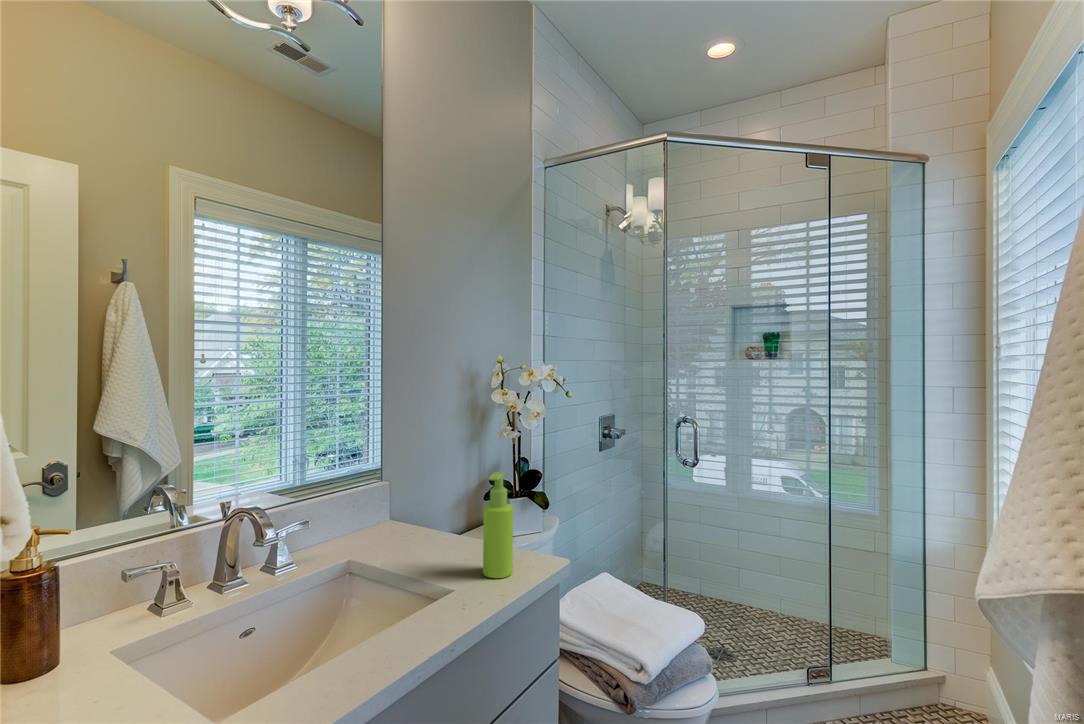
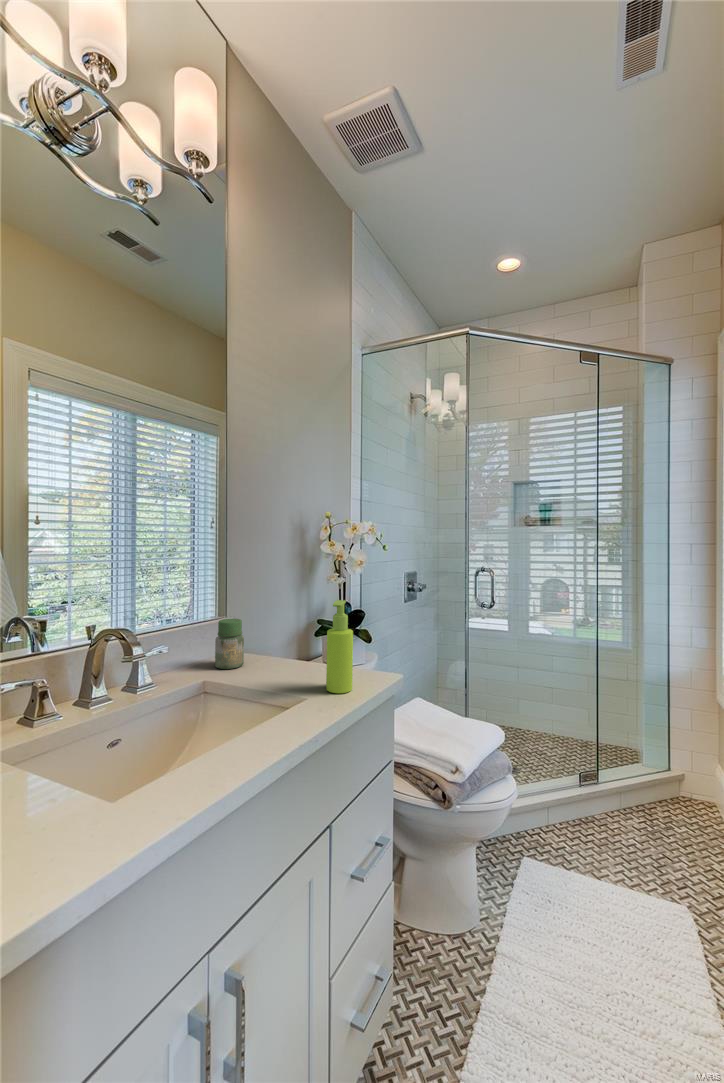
jar: none [362,487,395,546] -> present [215,619,244,669]

